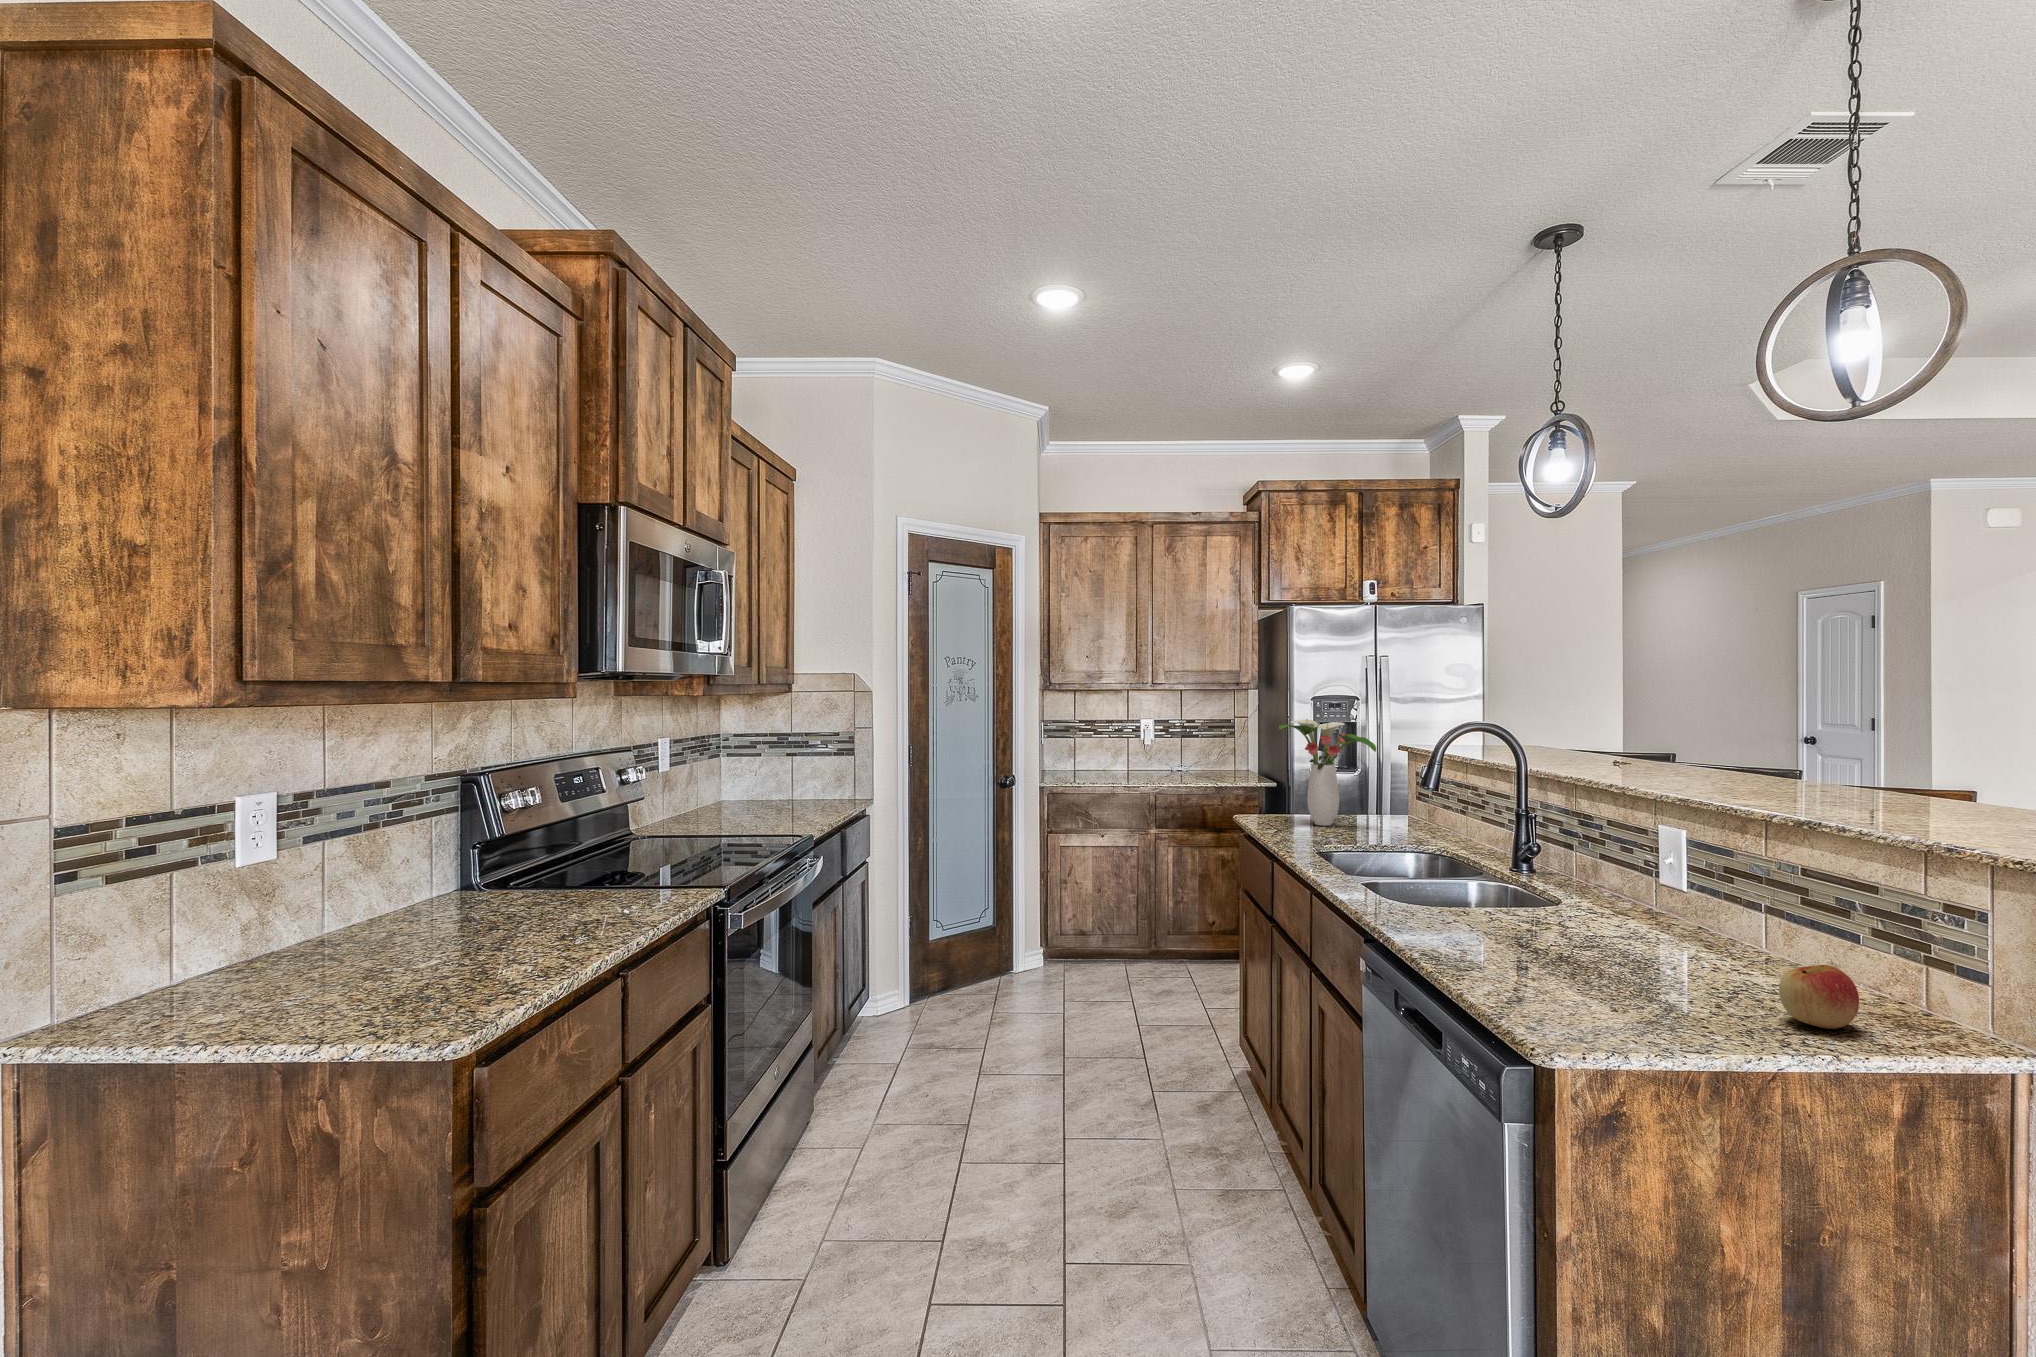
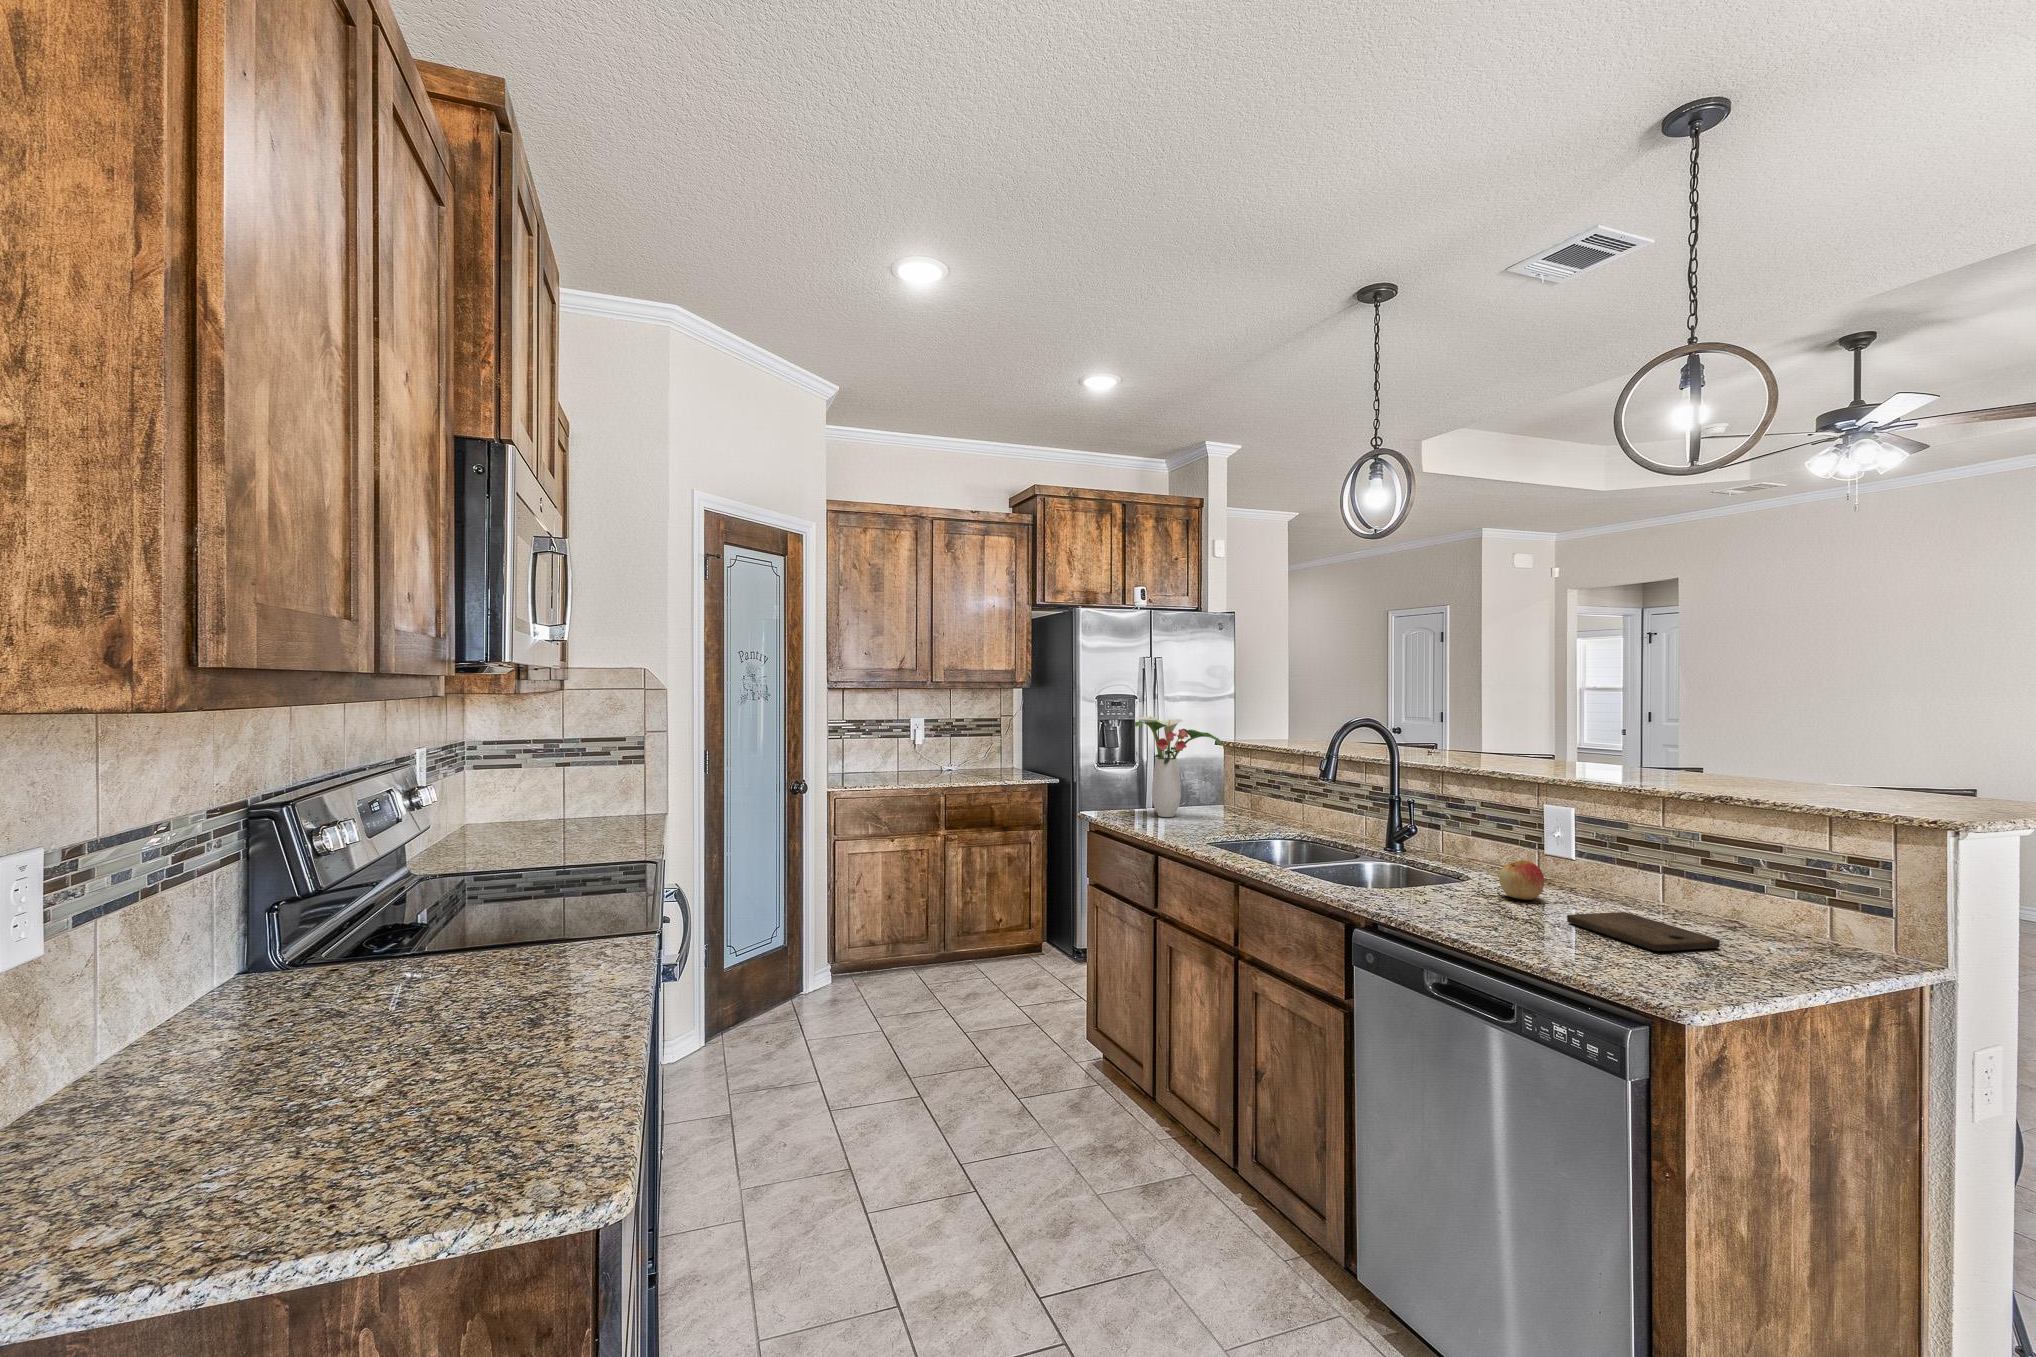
cutting board: none [1597,949,1748,1000] -> present [1567,912,1720,951]
apple: present [1779,965,1859,1029] -> present [1499,860,1544,900]

